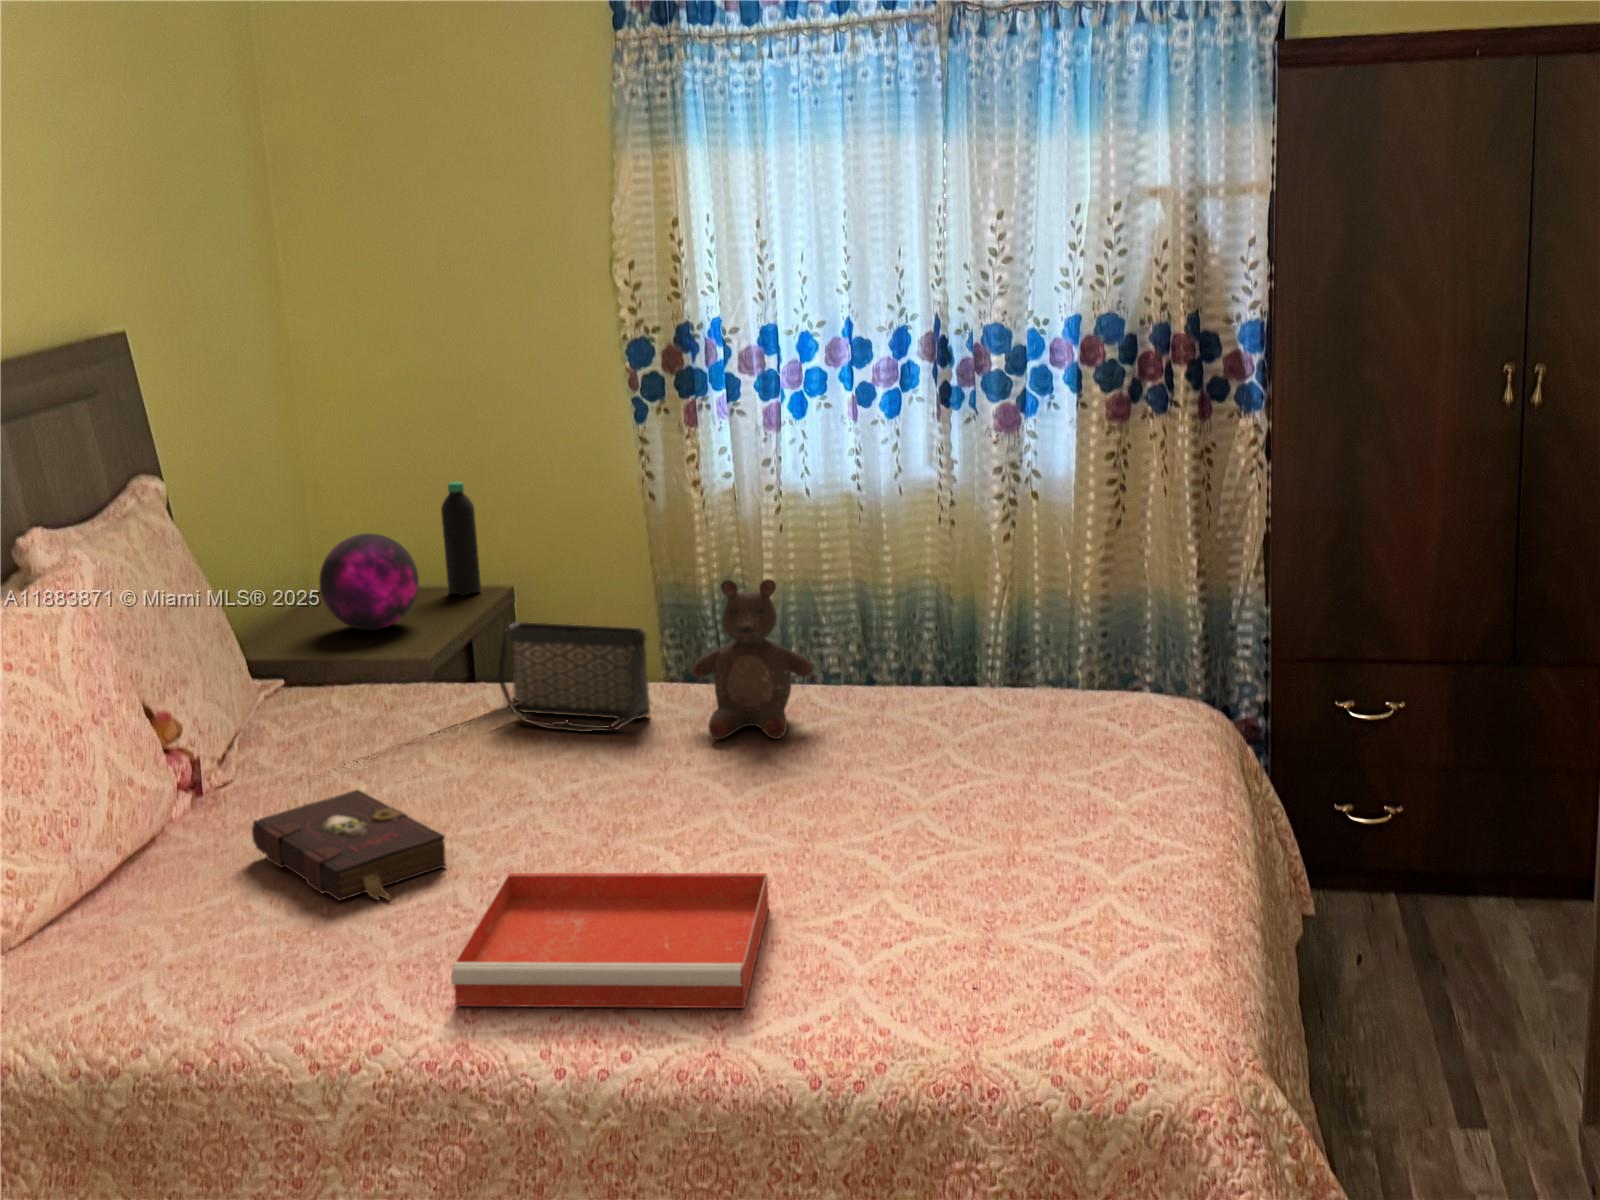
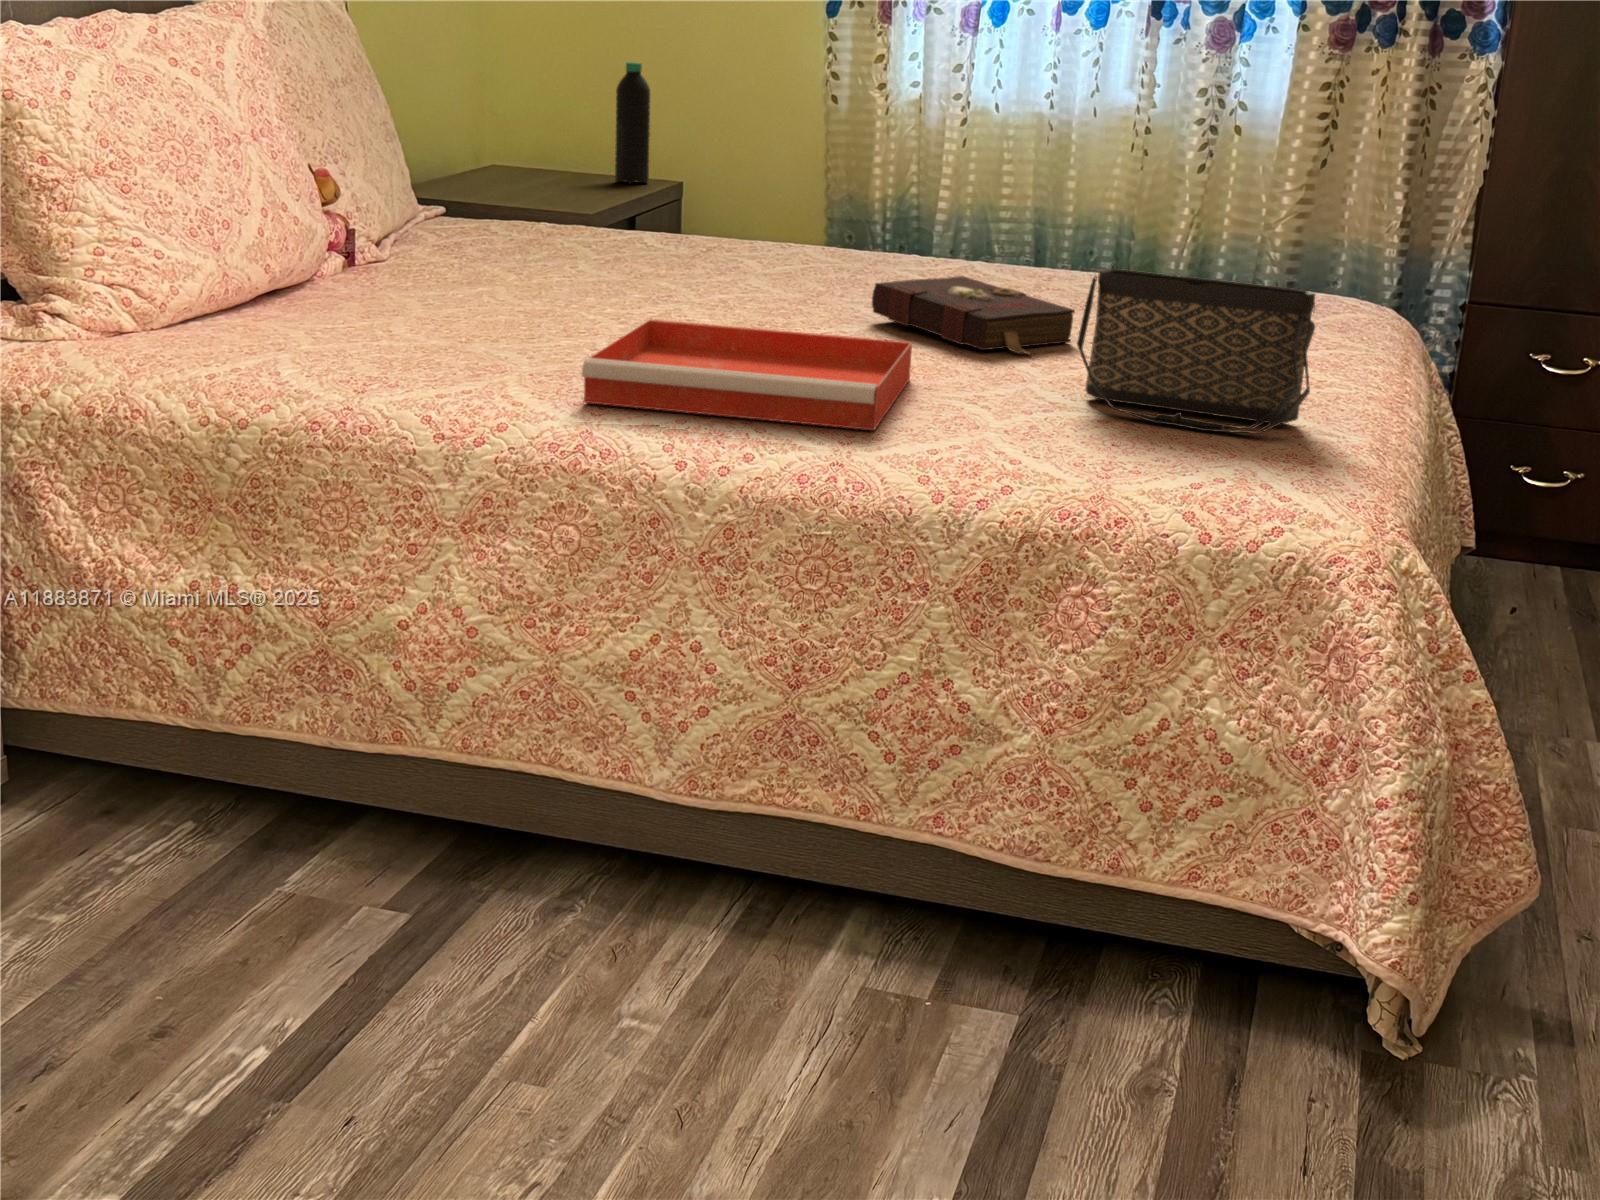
decorative orb: present [319,533,419,630] -> none [487,91,587,193]
stuffed bear: present [692,579,813,739] -> none [856,120,982,288]
handbag: present [498,622,650,732] -> present [1077,269,1315,434]
book: present [252,790,447,901] -> present [872,276,1075,355]

